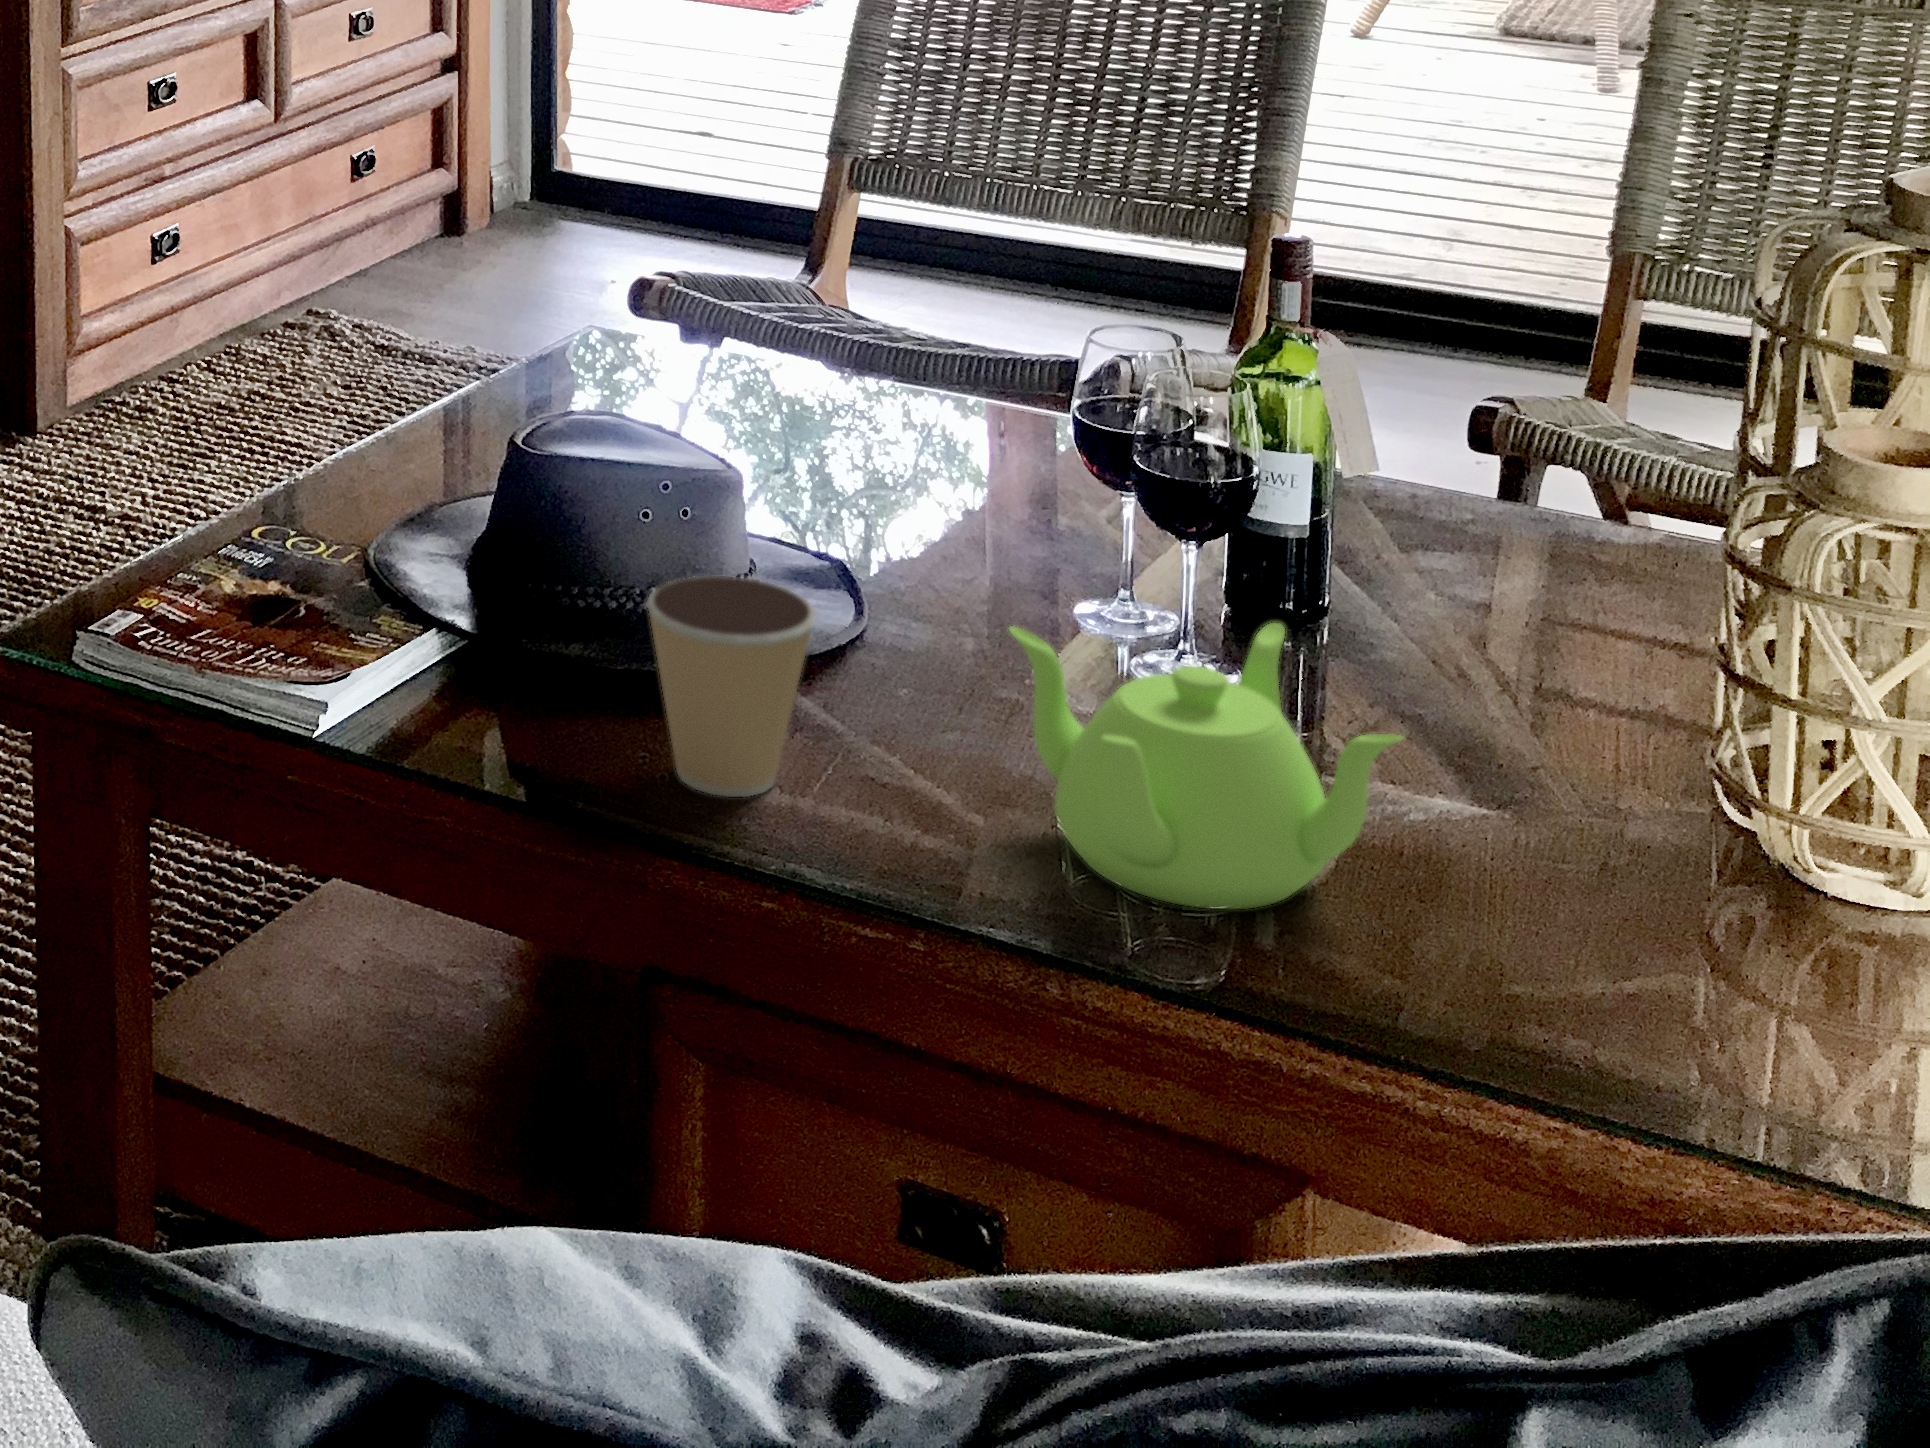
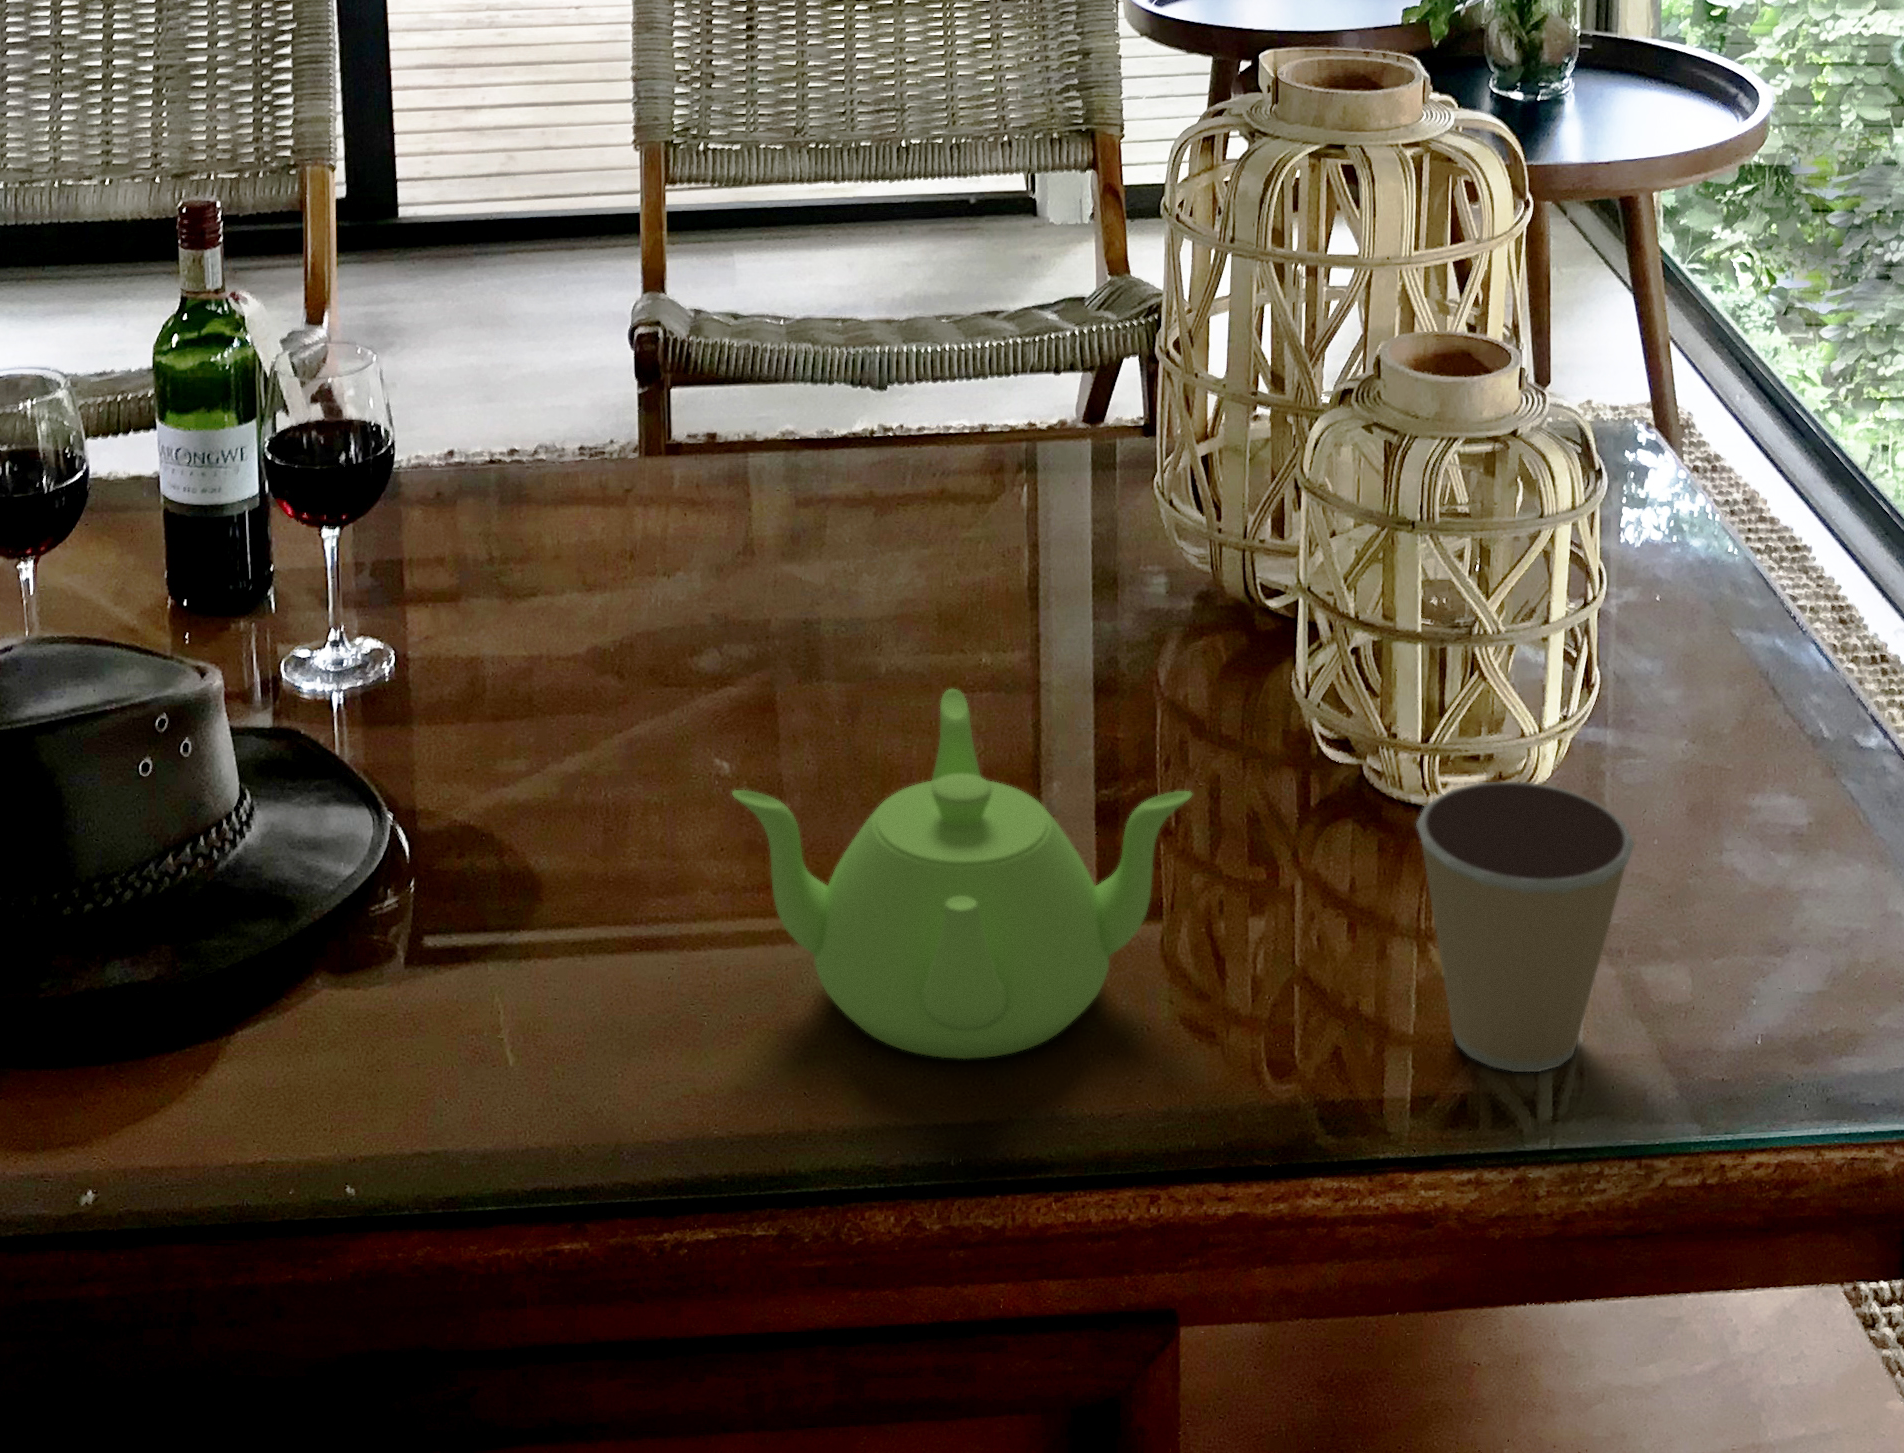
coffee cup: present [647,576,817,797] -> present [1417,782,1634,1072]

